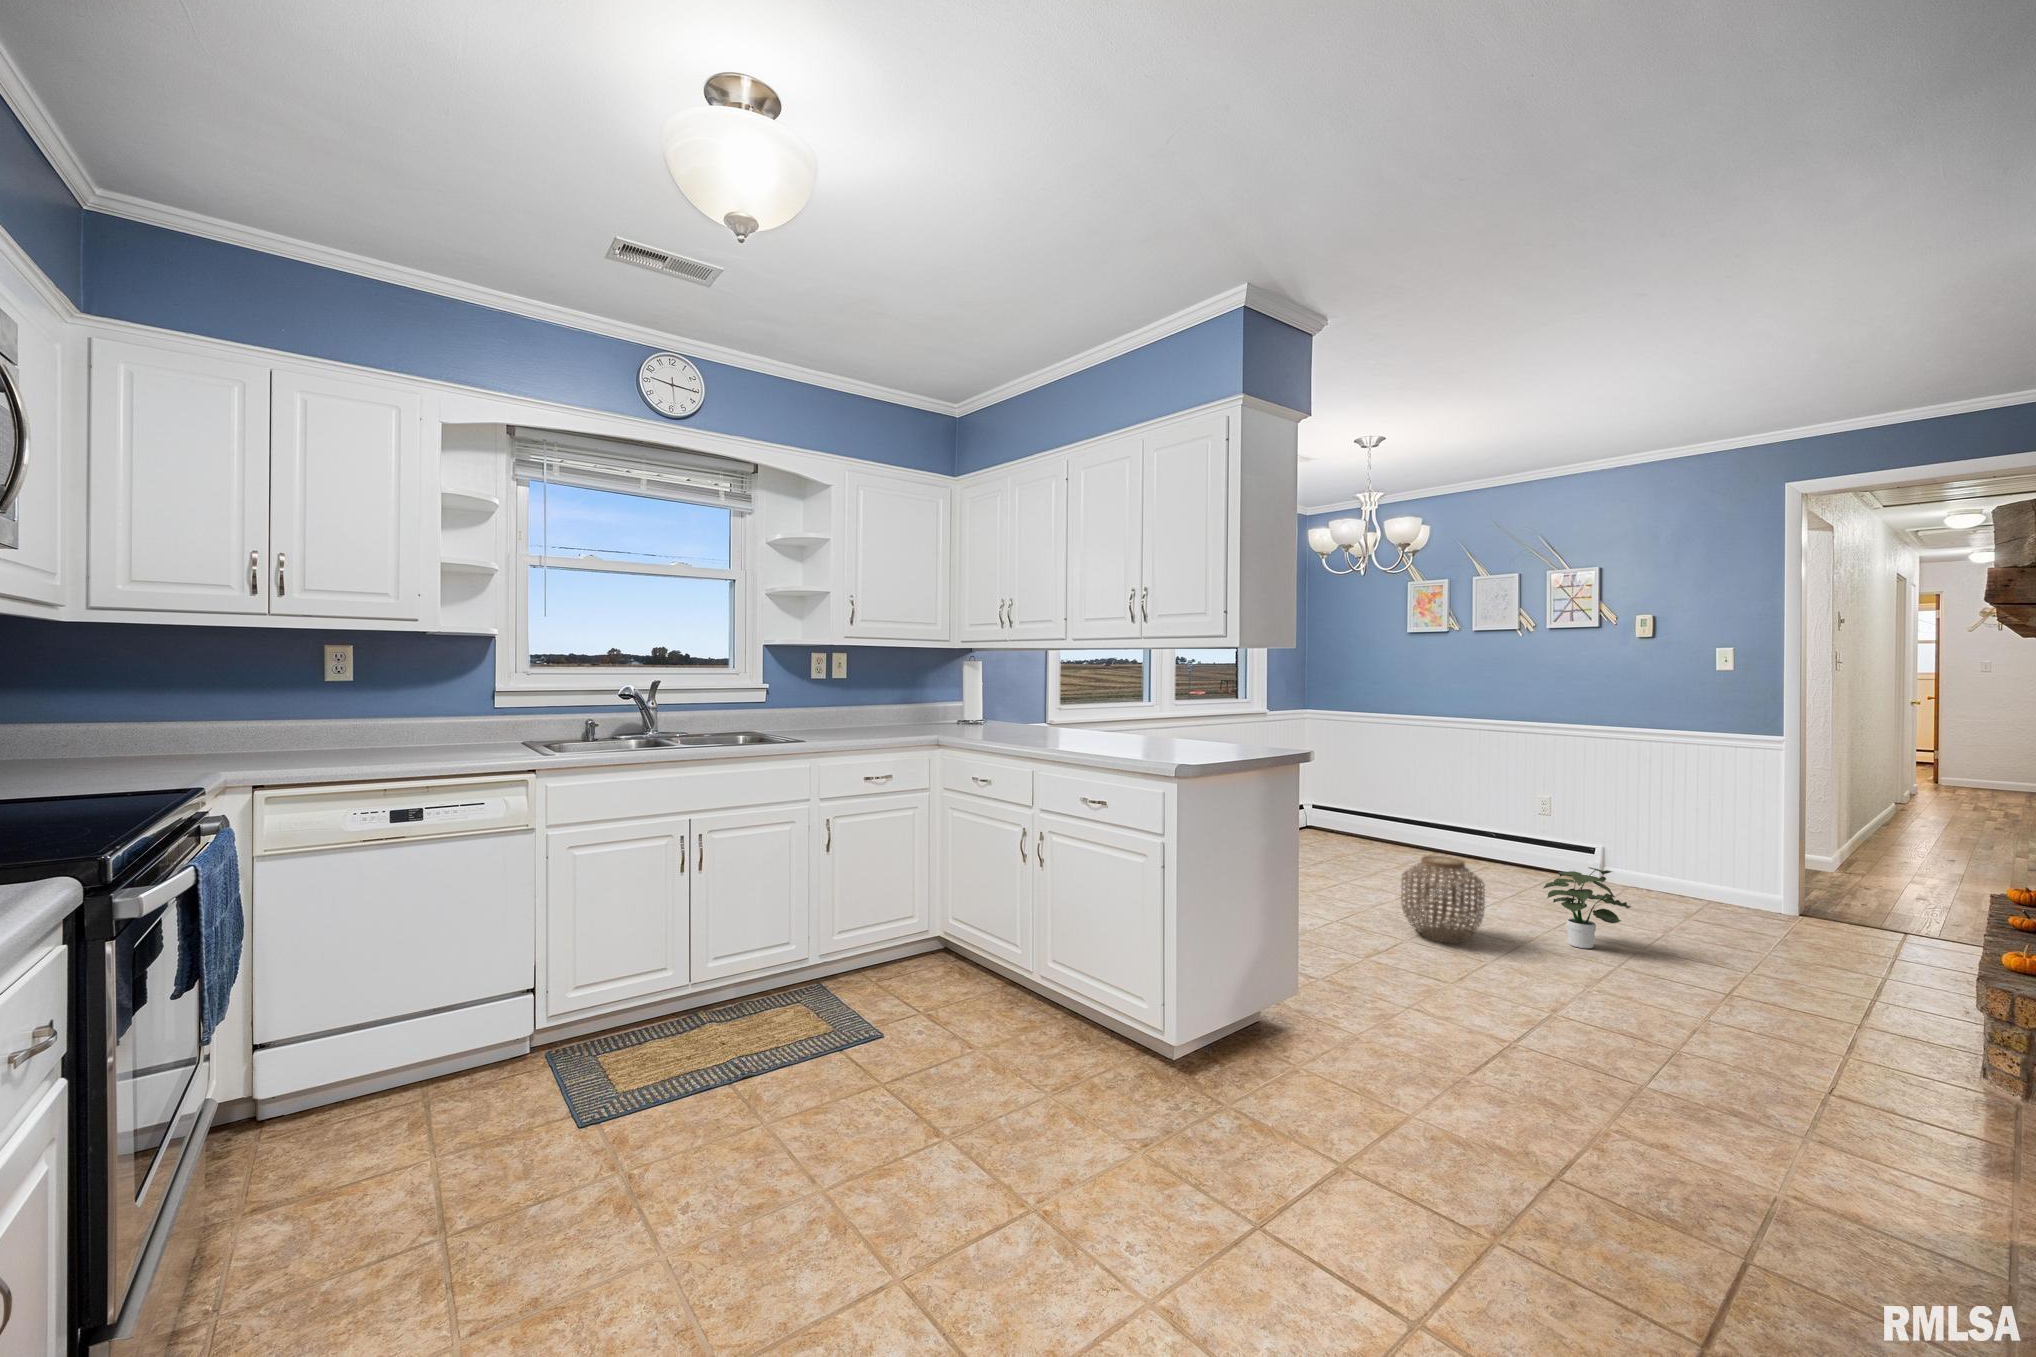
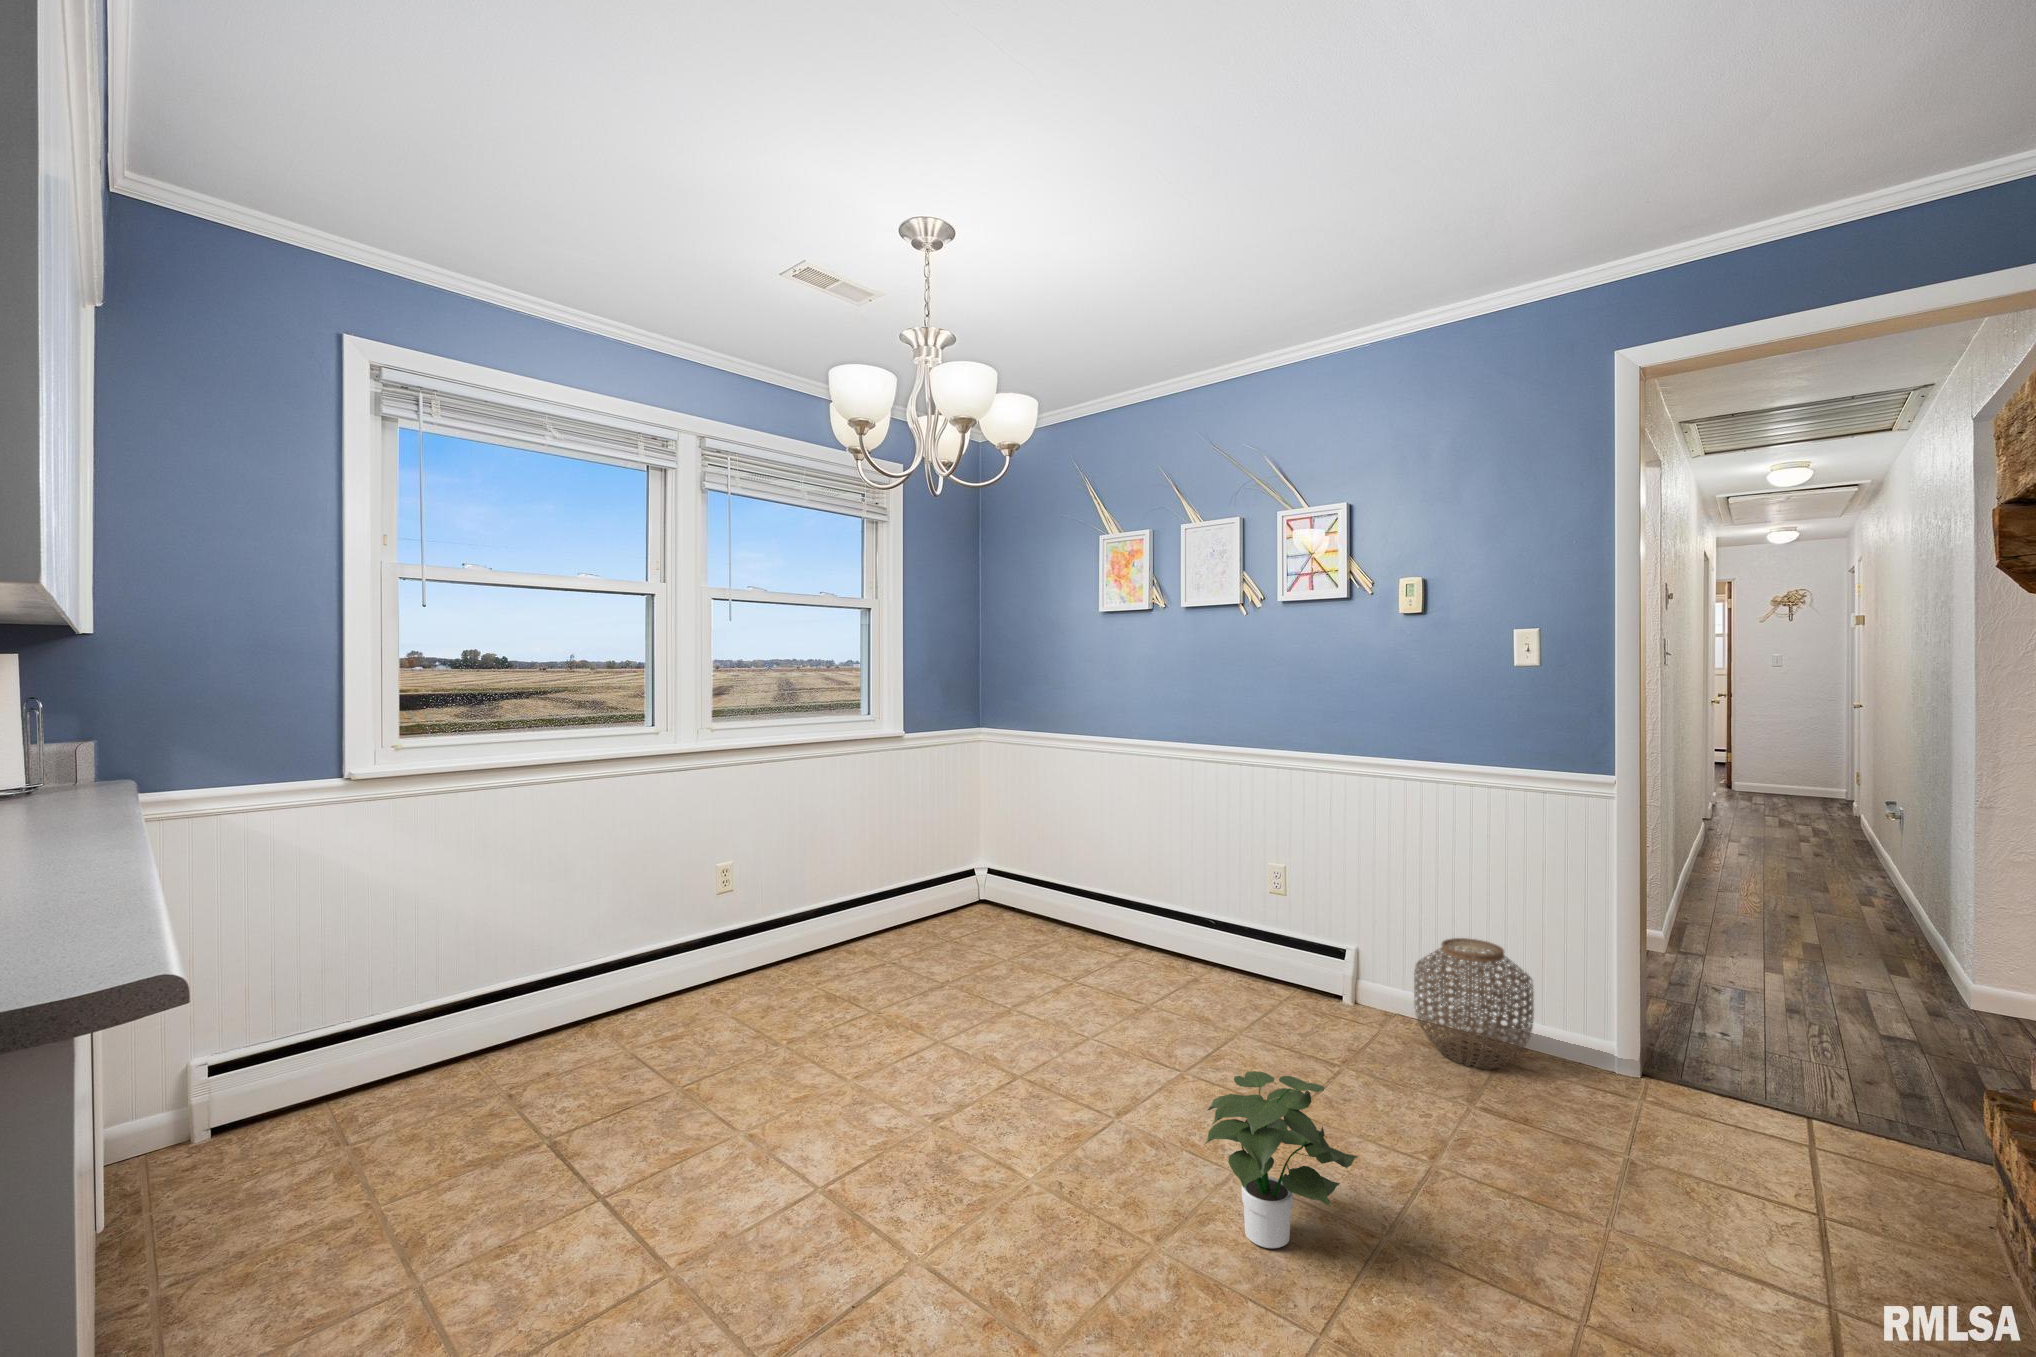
woven basket: present [1401,856,1485,943] -> present [1414,938,1534,1068]

